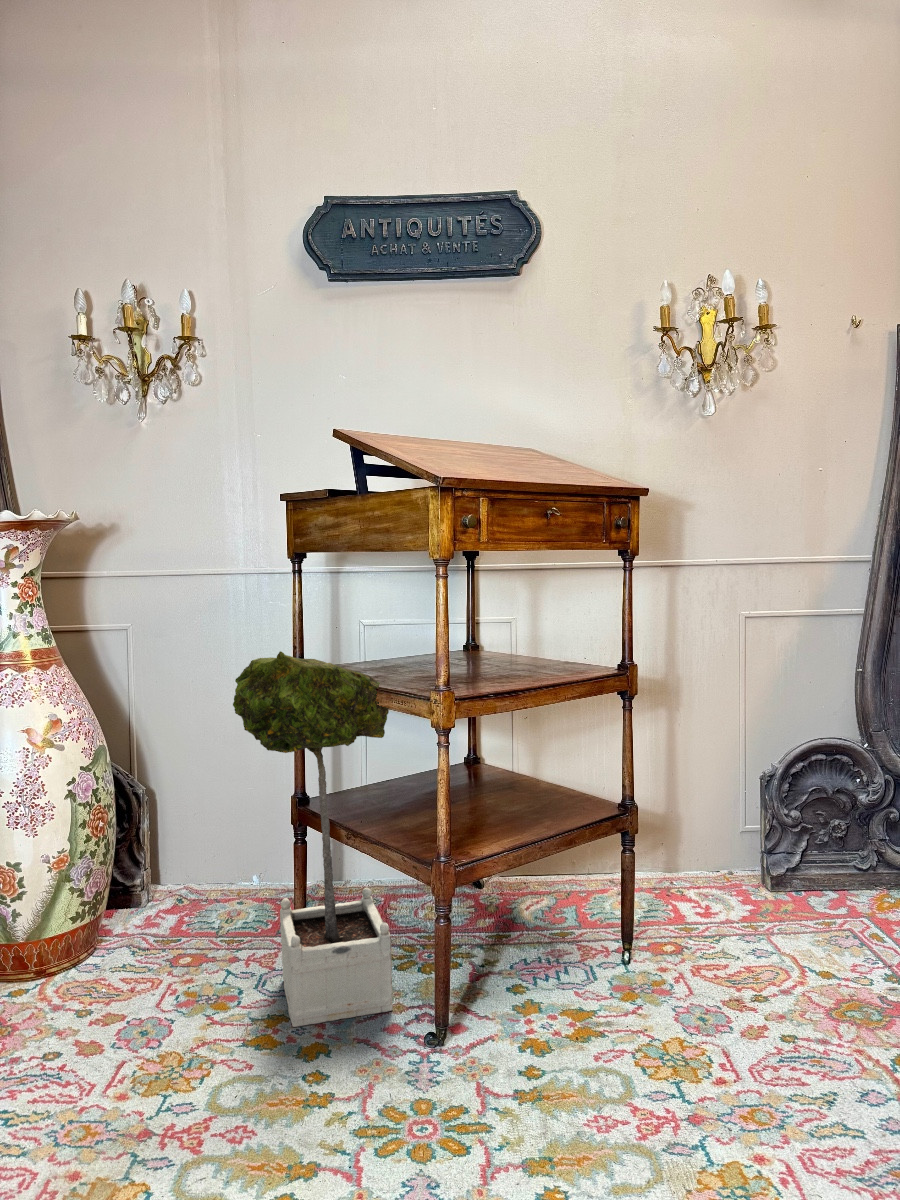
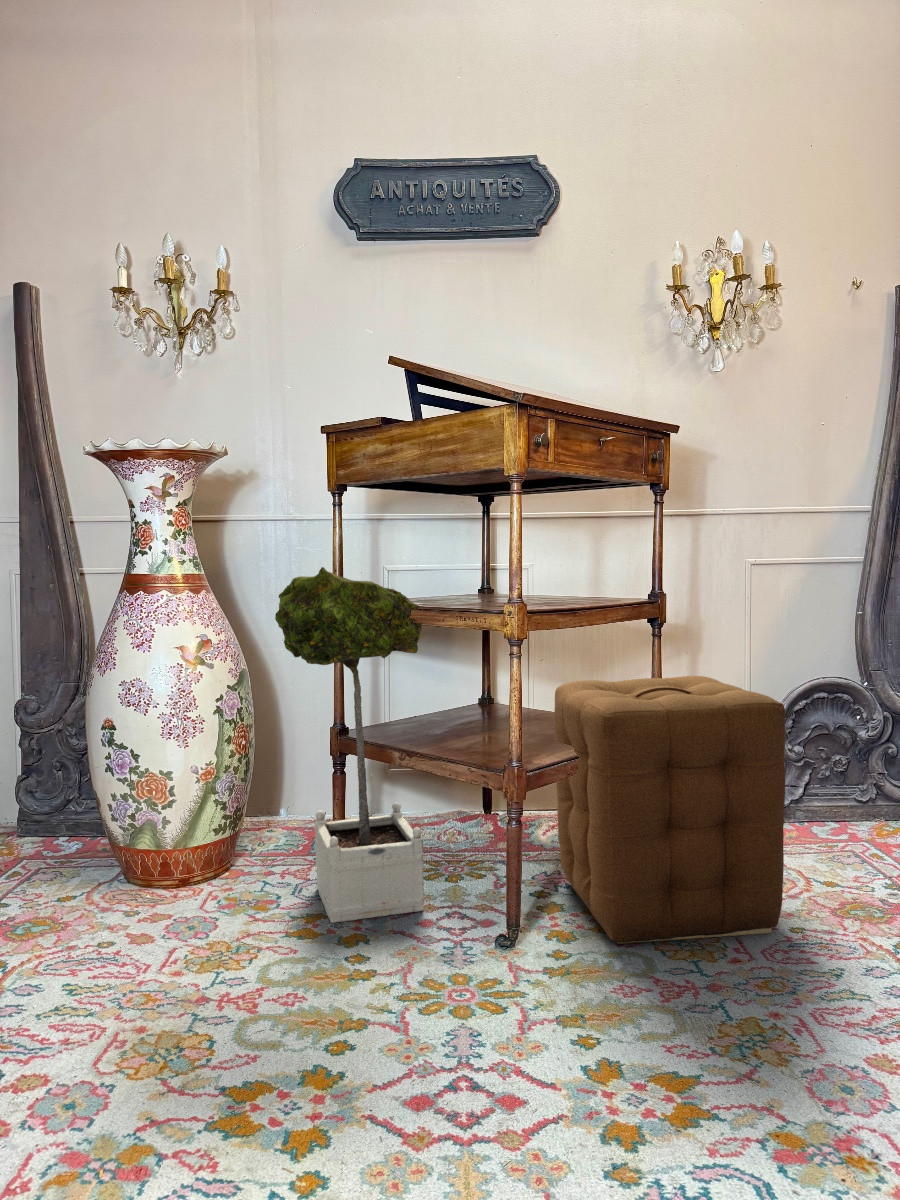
ottoman: none [532,754,774,1057] -> present [554,676,786,944]

